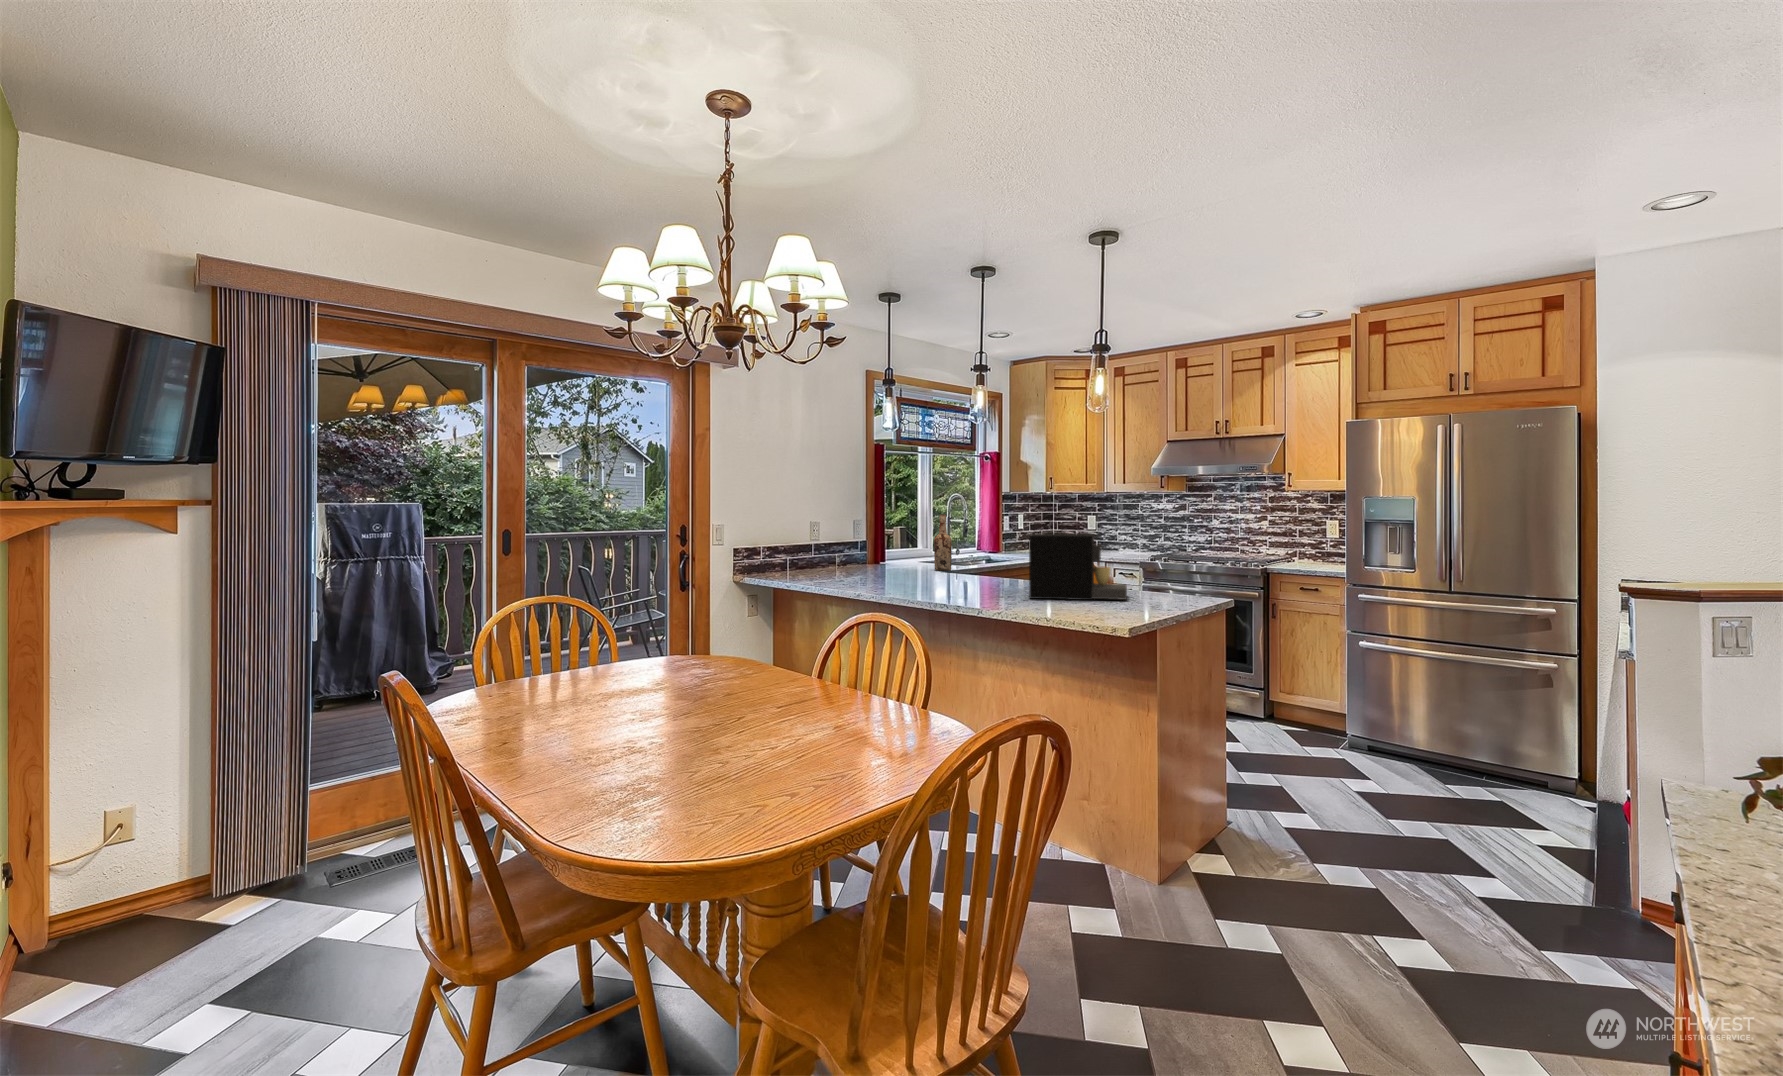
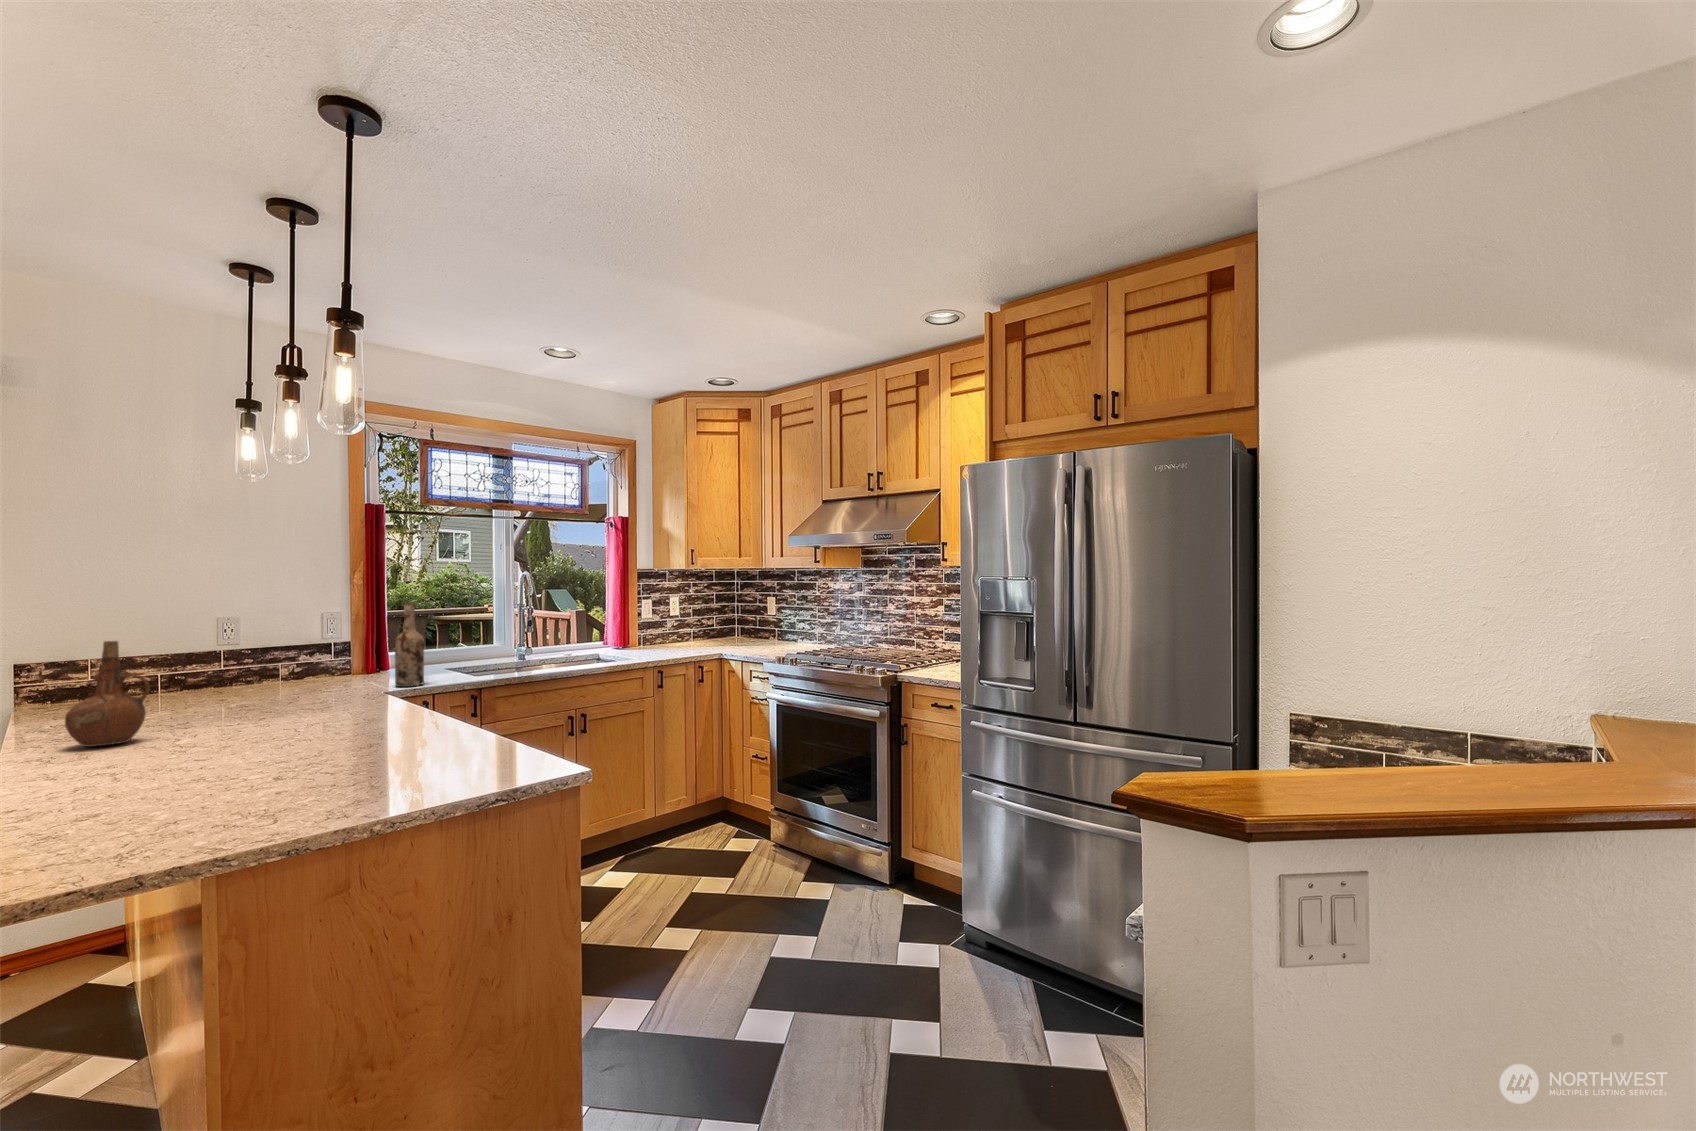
ceramic pitcher: none [888,530,920,589] -> present [65,641,150,747]
coffee maker: present [1029,534,1127,600] -> none [159,652,387,794]

